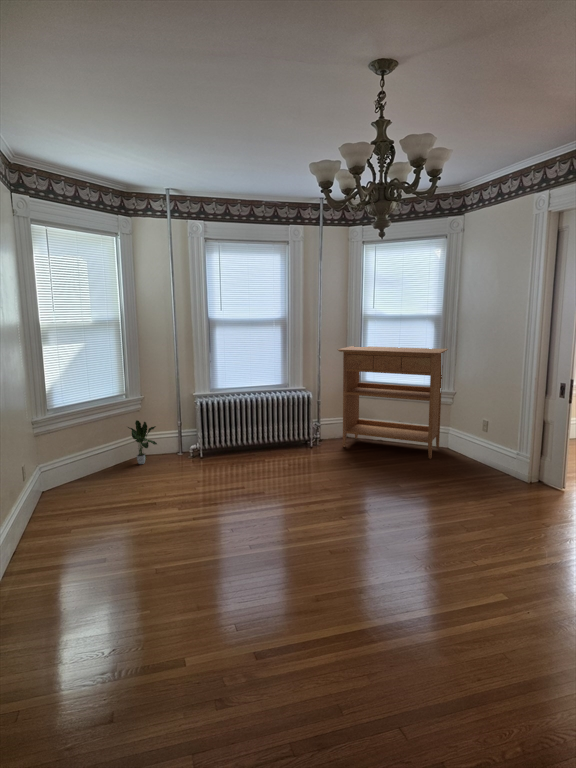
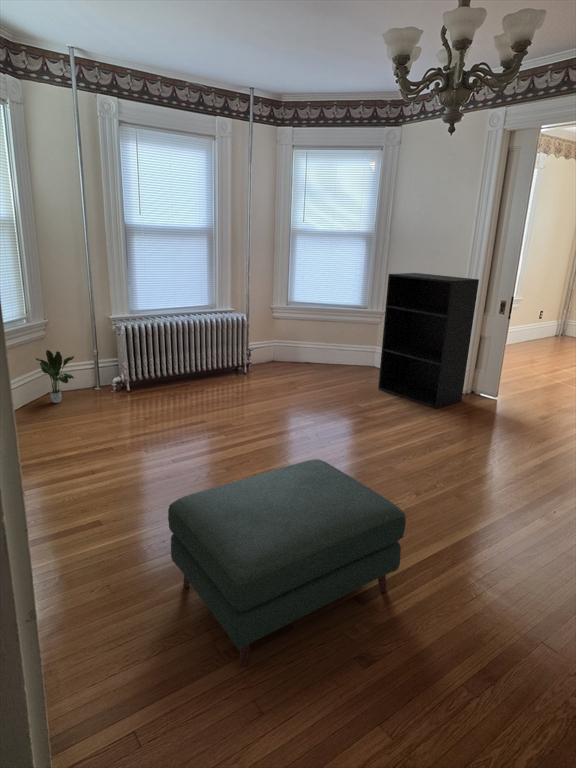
console table: present [338,346,448,458] -> none [272,264,381,377]
bookshelf: none [434,355,530,497] -> present [378,273,479,408]
ottoman: none [101,533,297,706] -> present [168,459,406,668]

